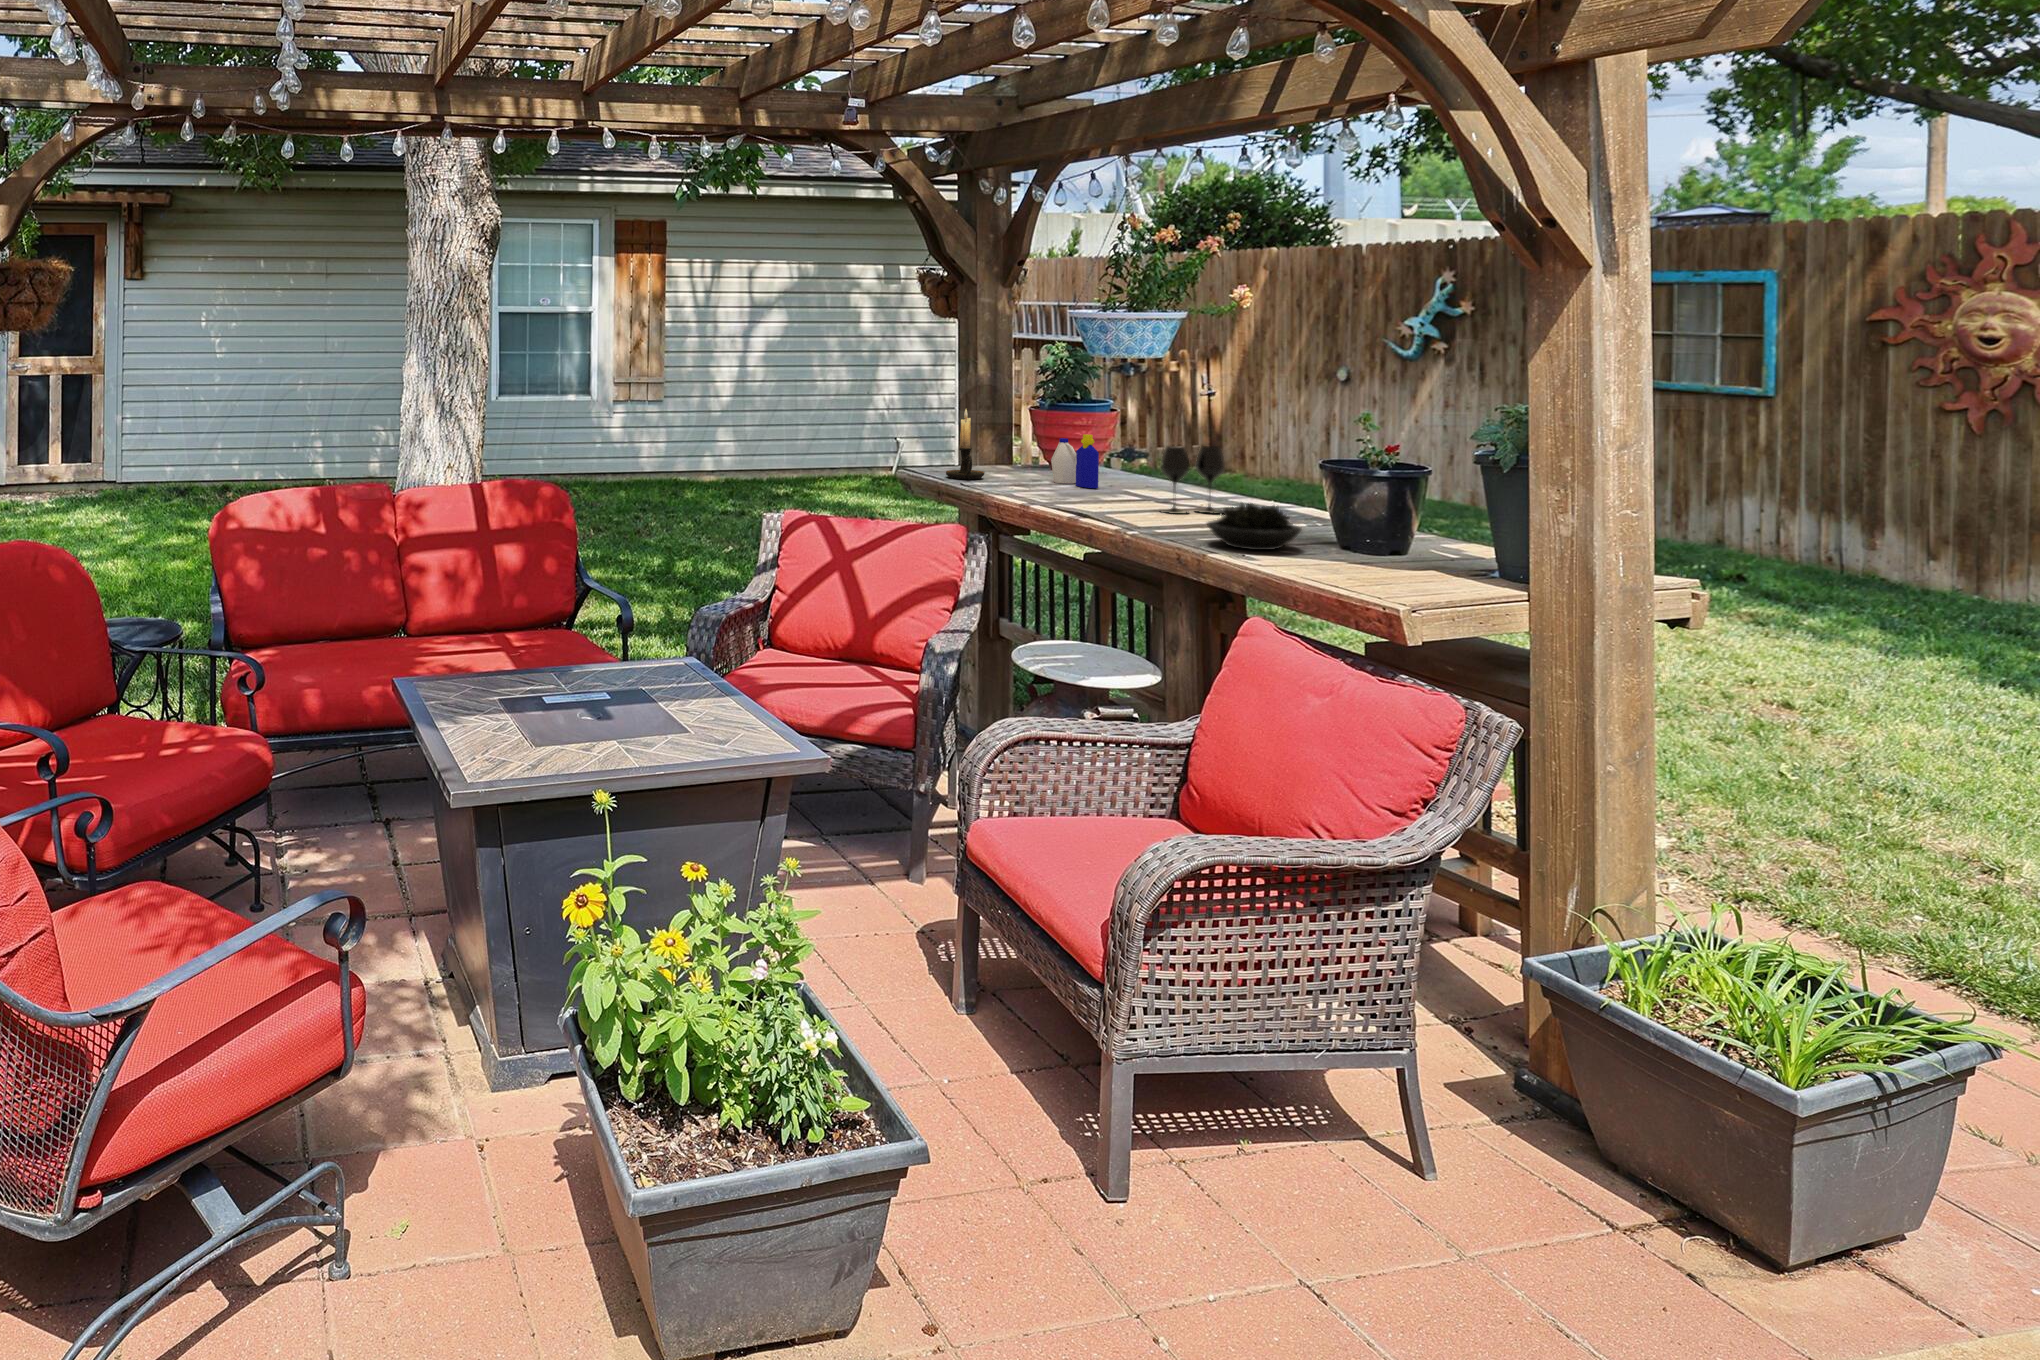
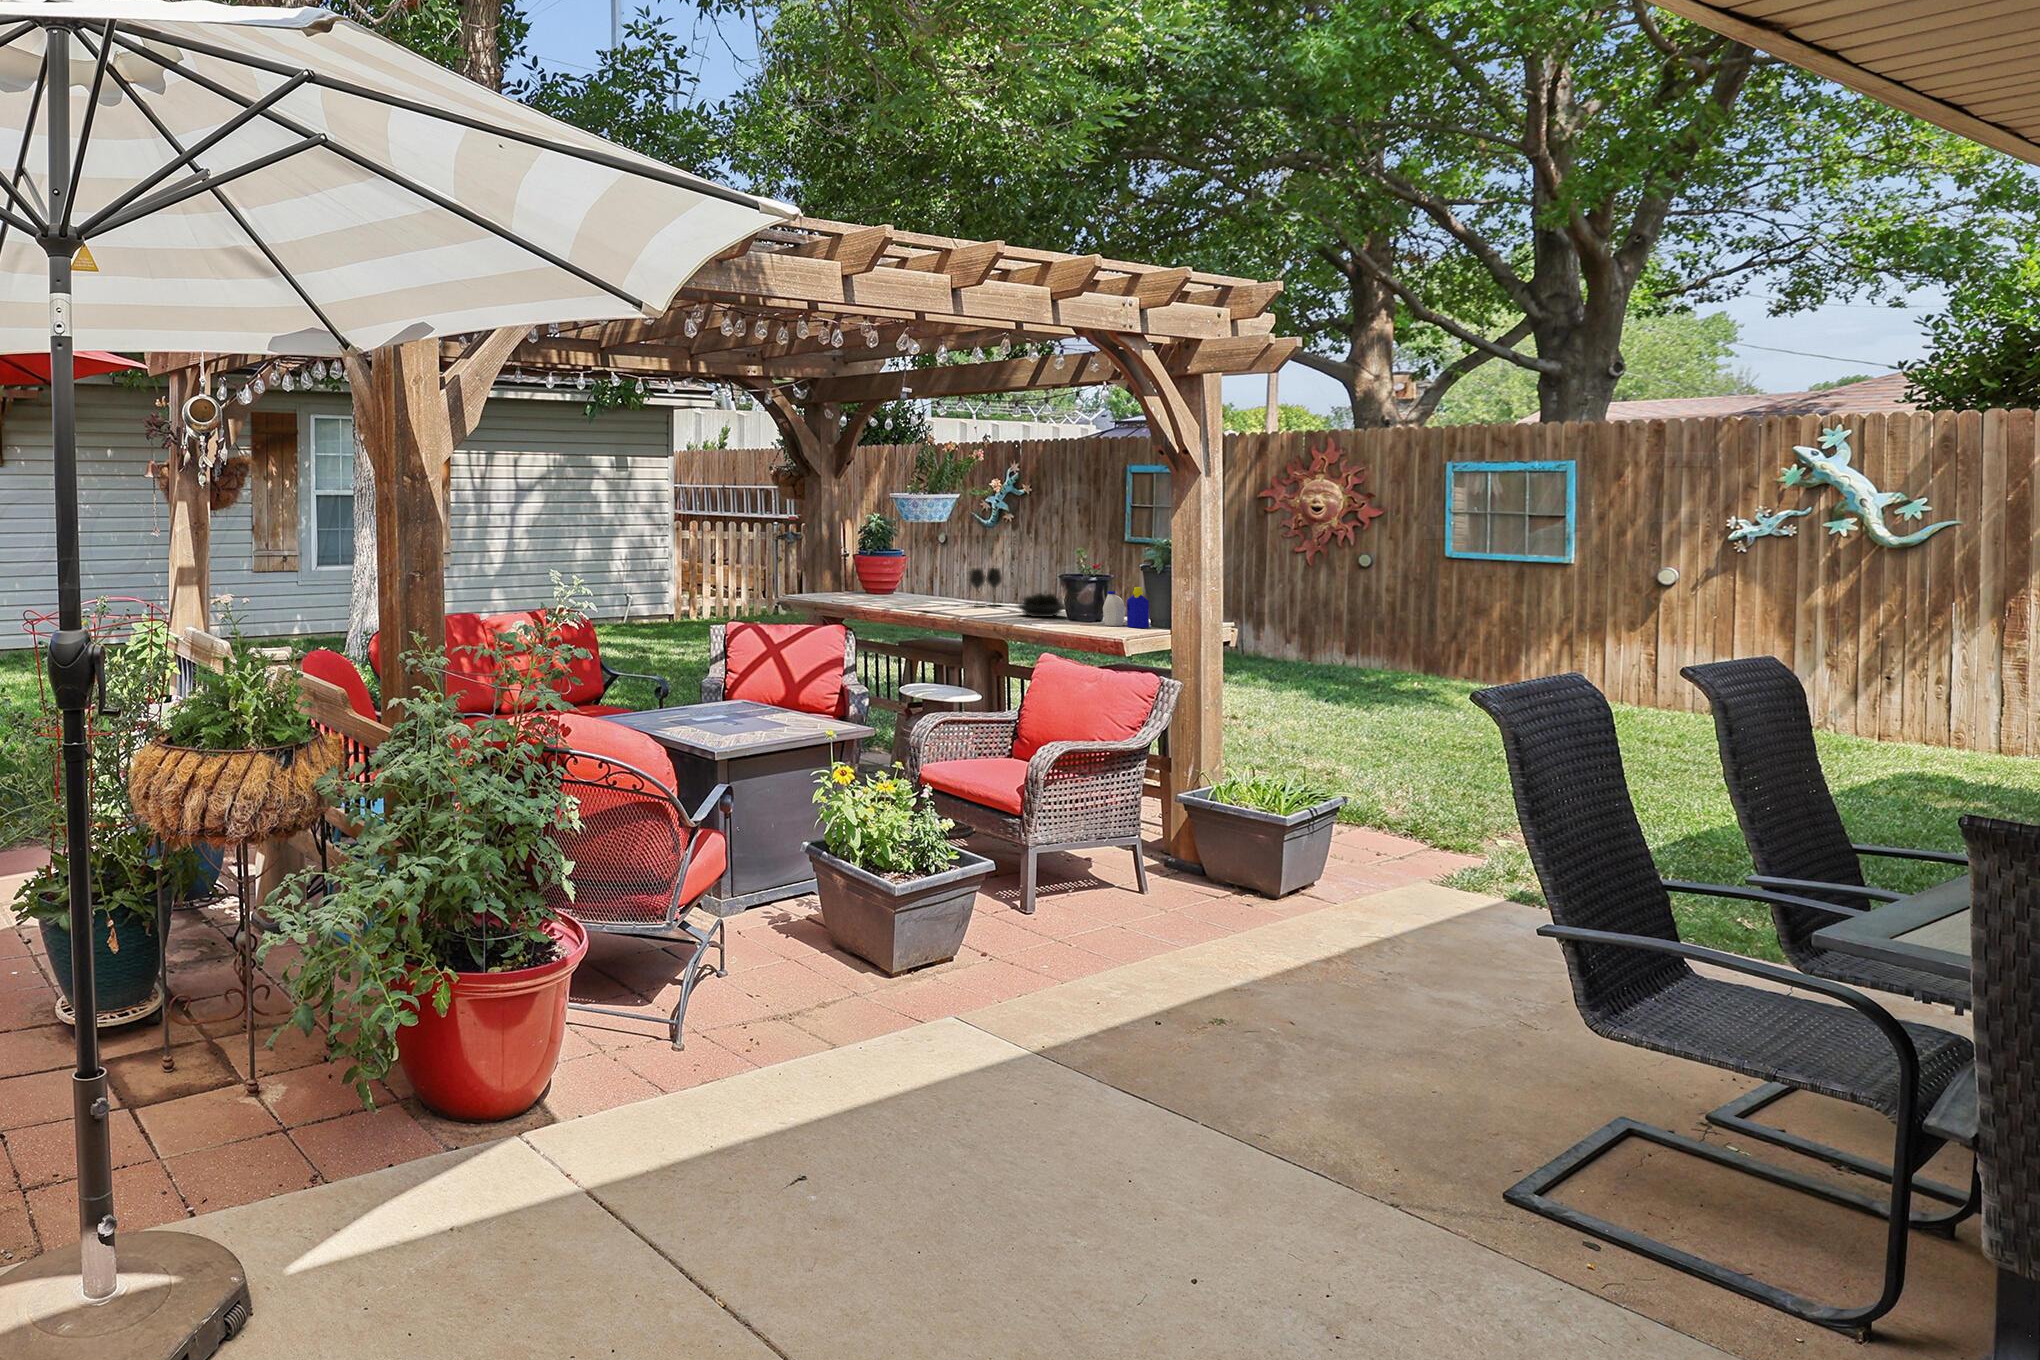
candle holder: present [946,409,984,479] -> none [821,552,845,597]
bottle: present [1051,435,1099,488] -> present [1103,587,1149,628]

